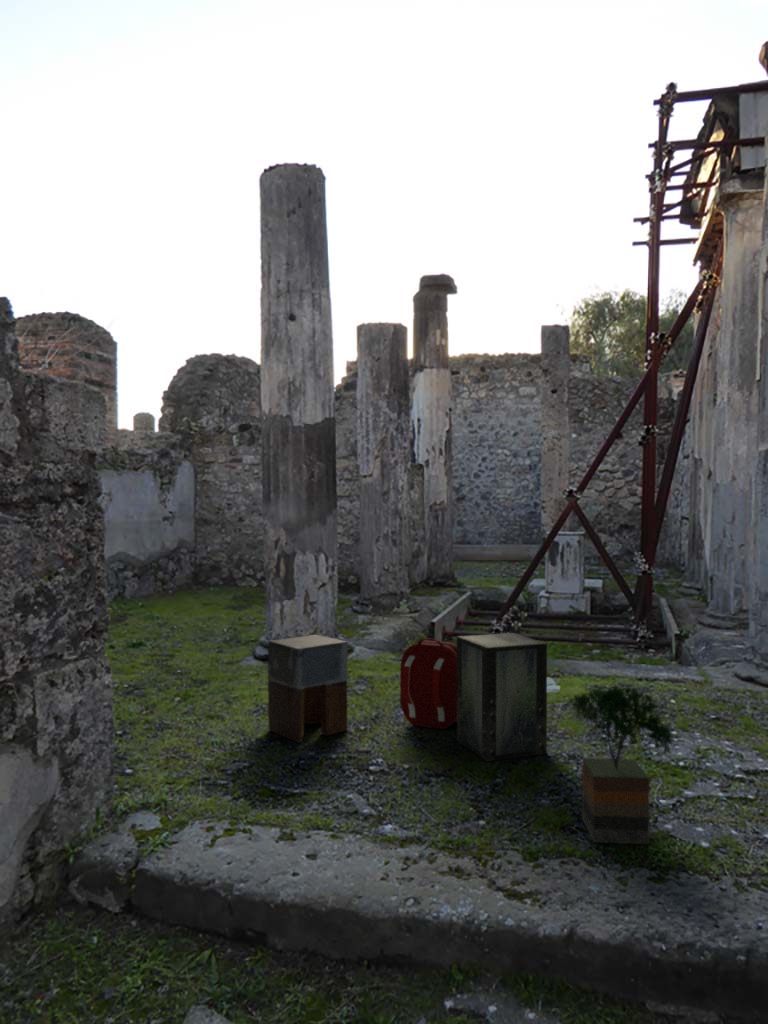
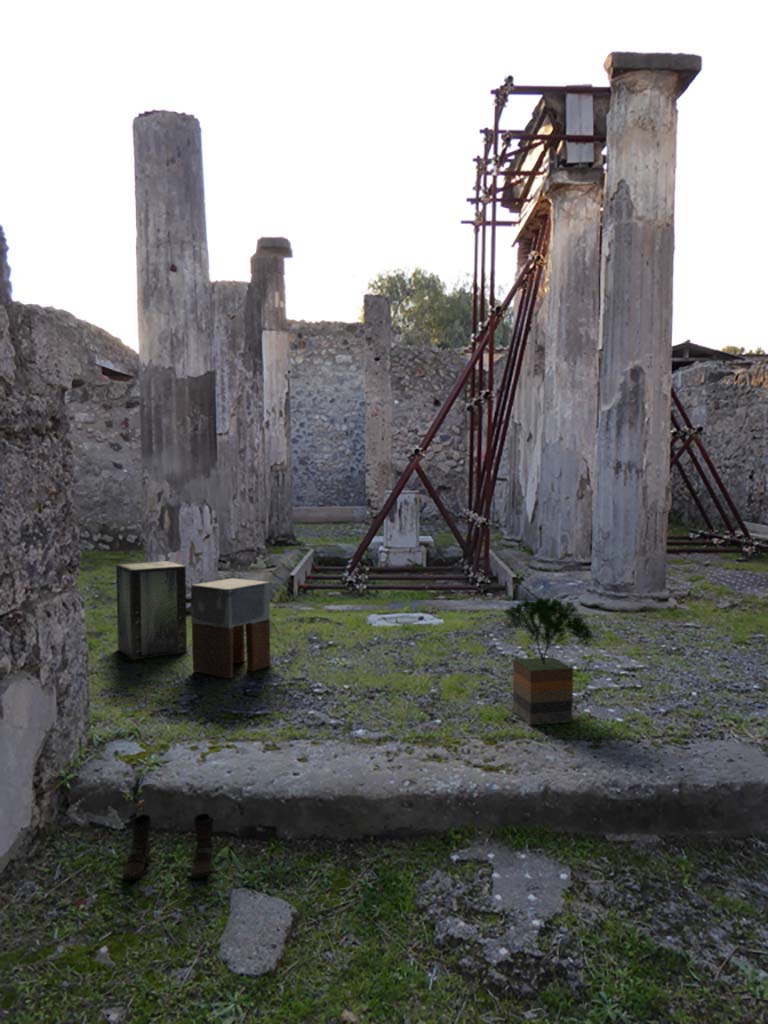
storage box: present [457,633,547,762] -> present [116,561,187,660]
backpack: present [400,638,457,729] -> none [317,576,376,658]
boots: none [86,903,186,987] -> present [123,813,214,880]

